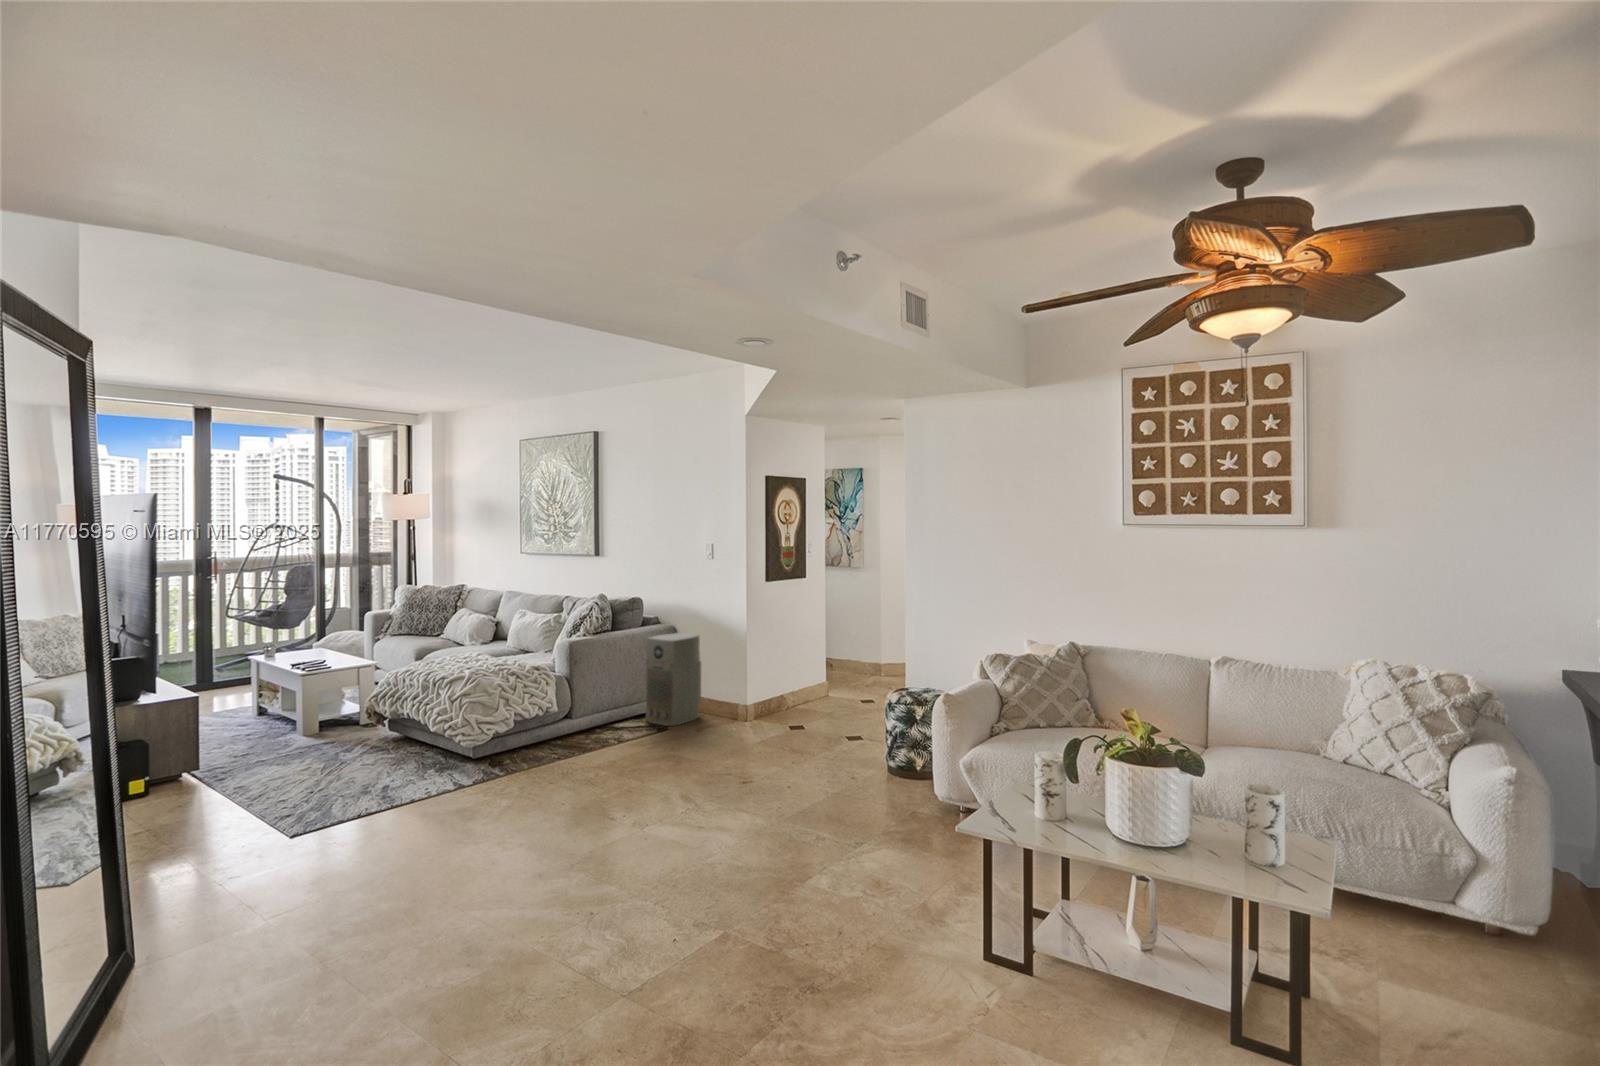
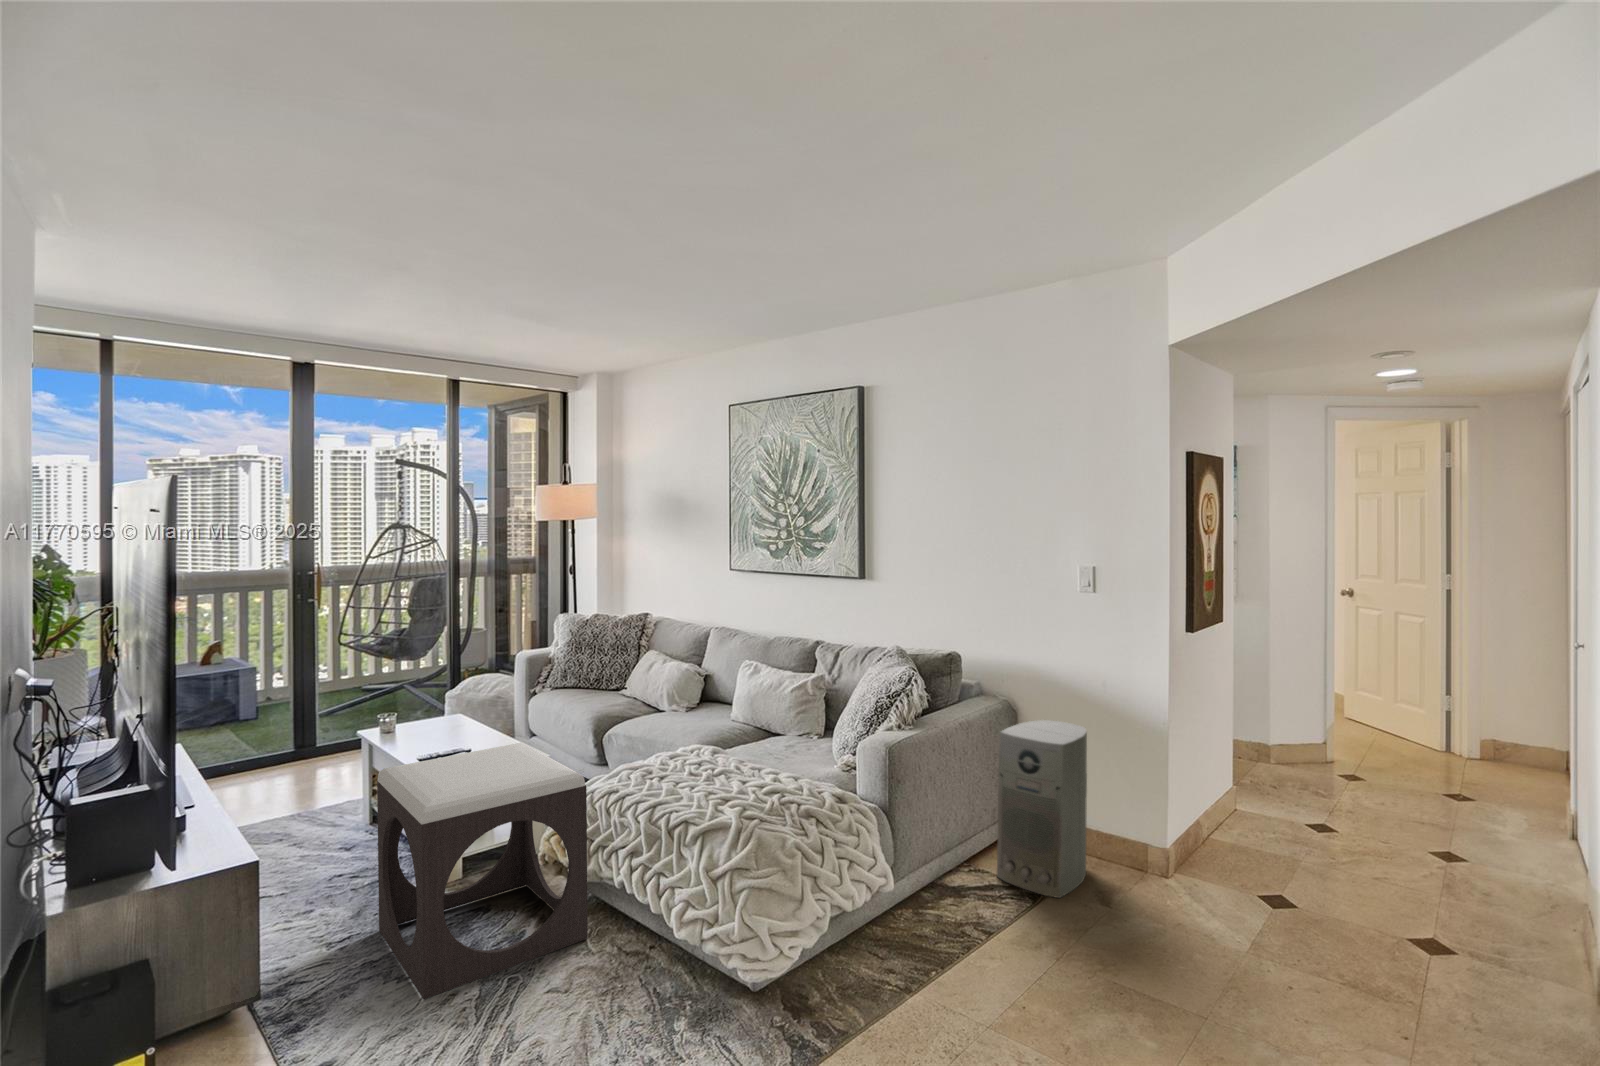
footstool: none [265,649,391,769] -> present [377,742,588,999]

